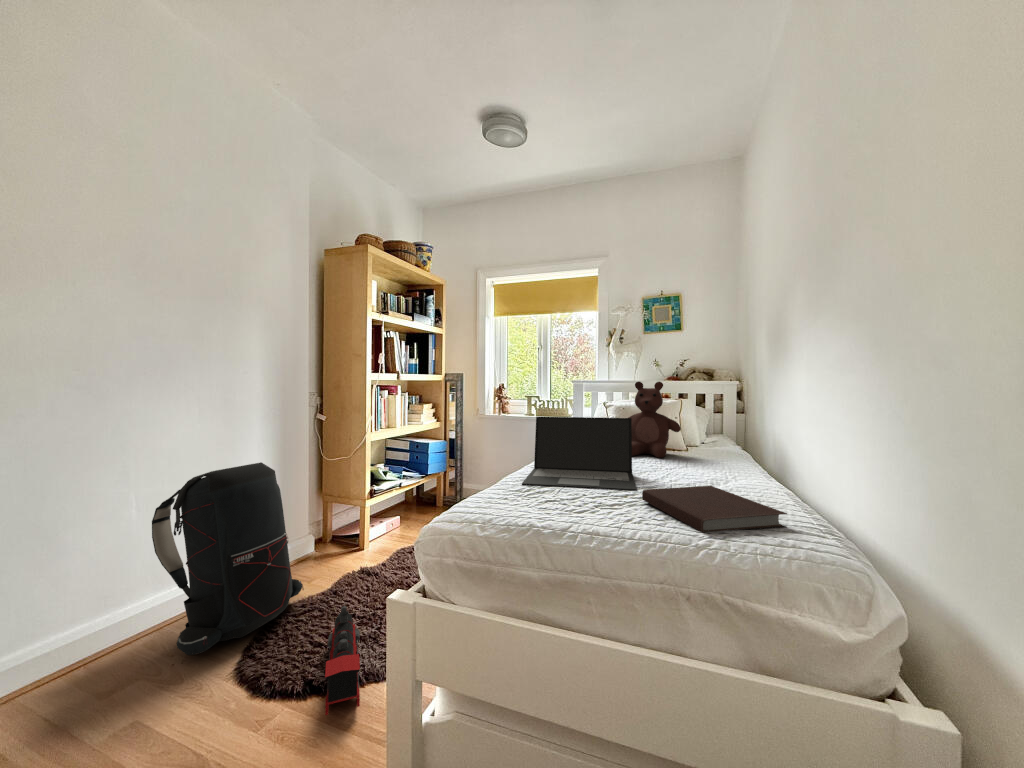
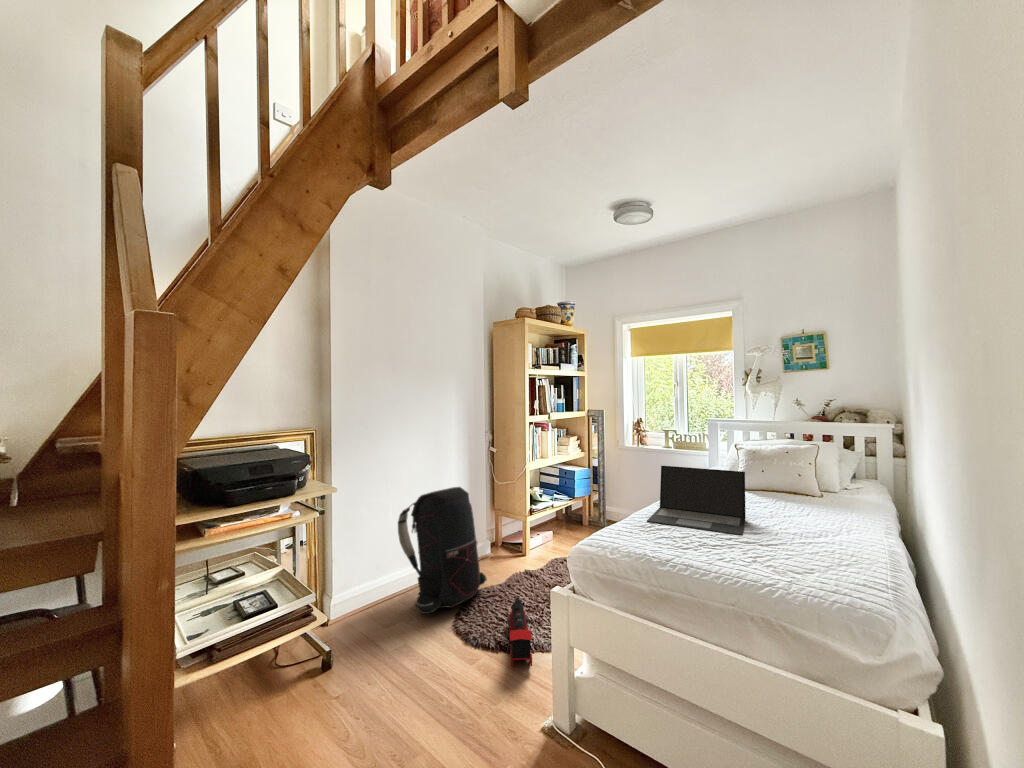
teddy bear: present [628,382,681,458] -> none [746,431,809,504]
notebook: present [642,486,787,533] -> none [740,536,855,579]

